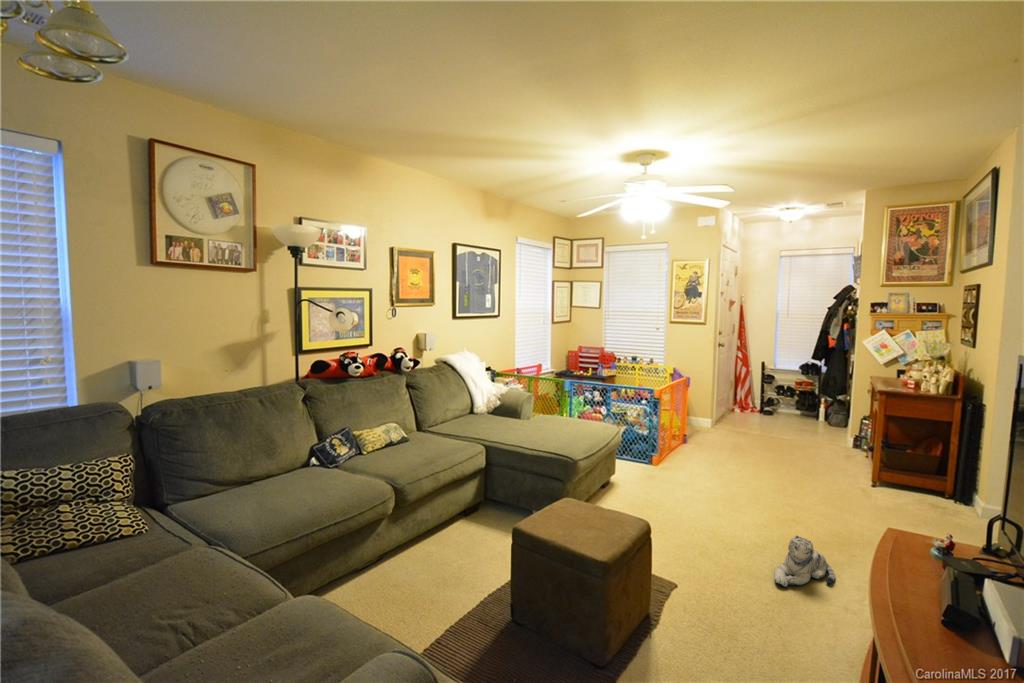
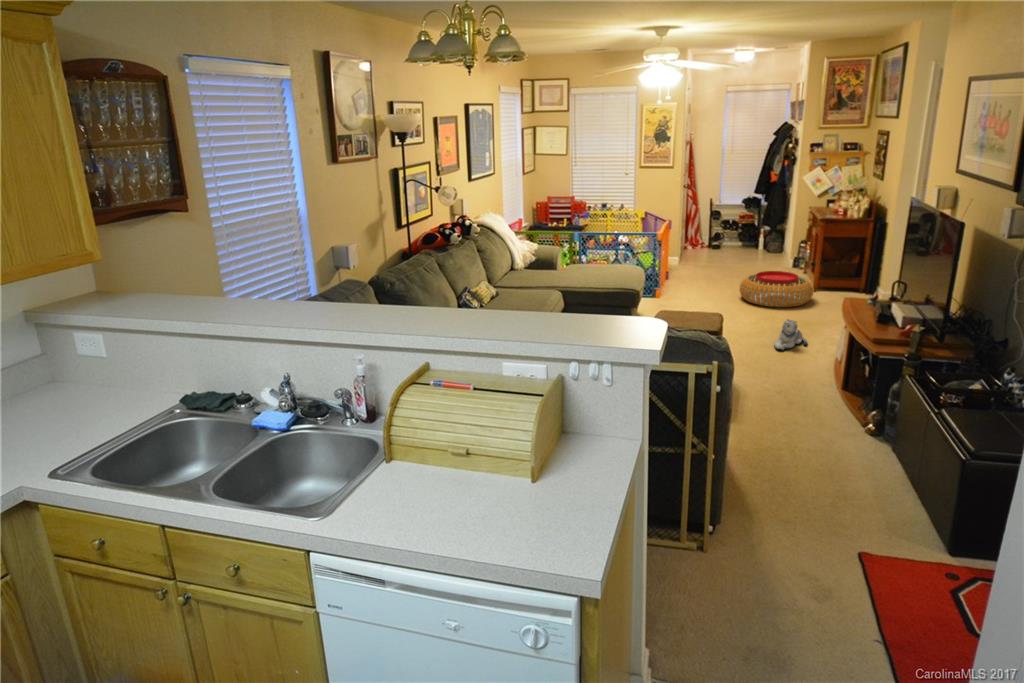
pouf: none [762,450,868,505] -> present [740,271,813,307]

